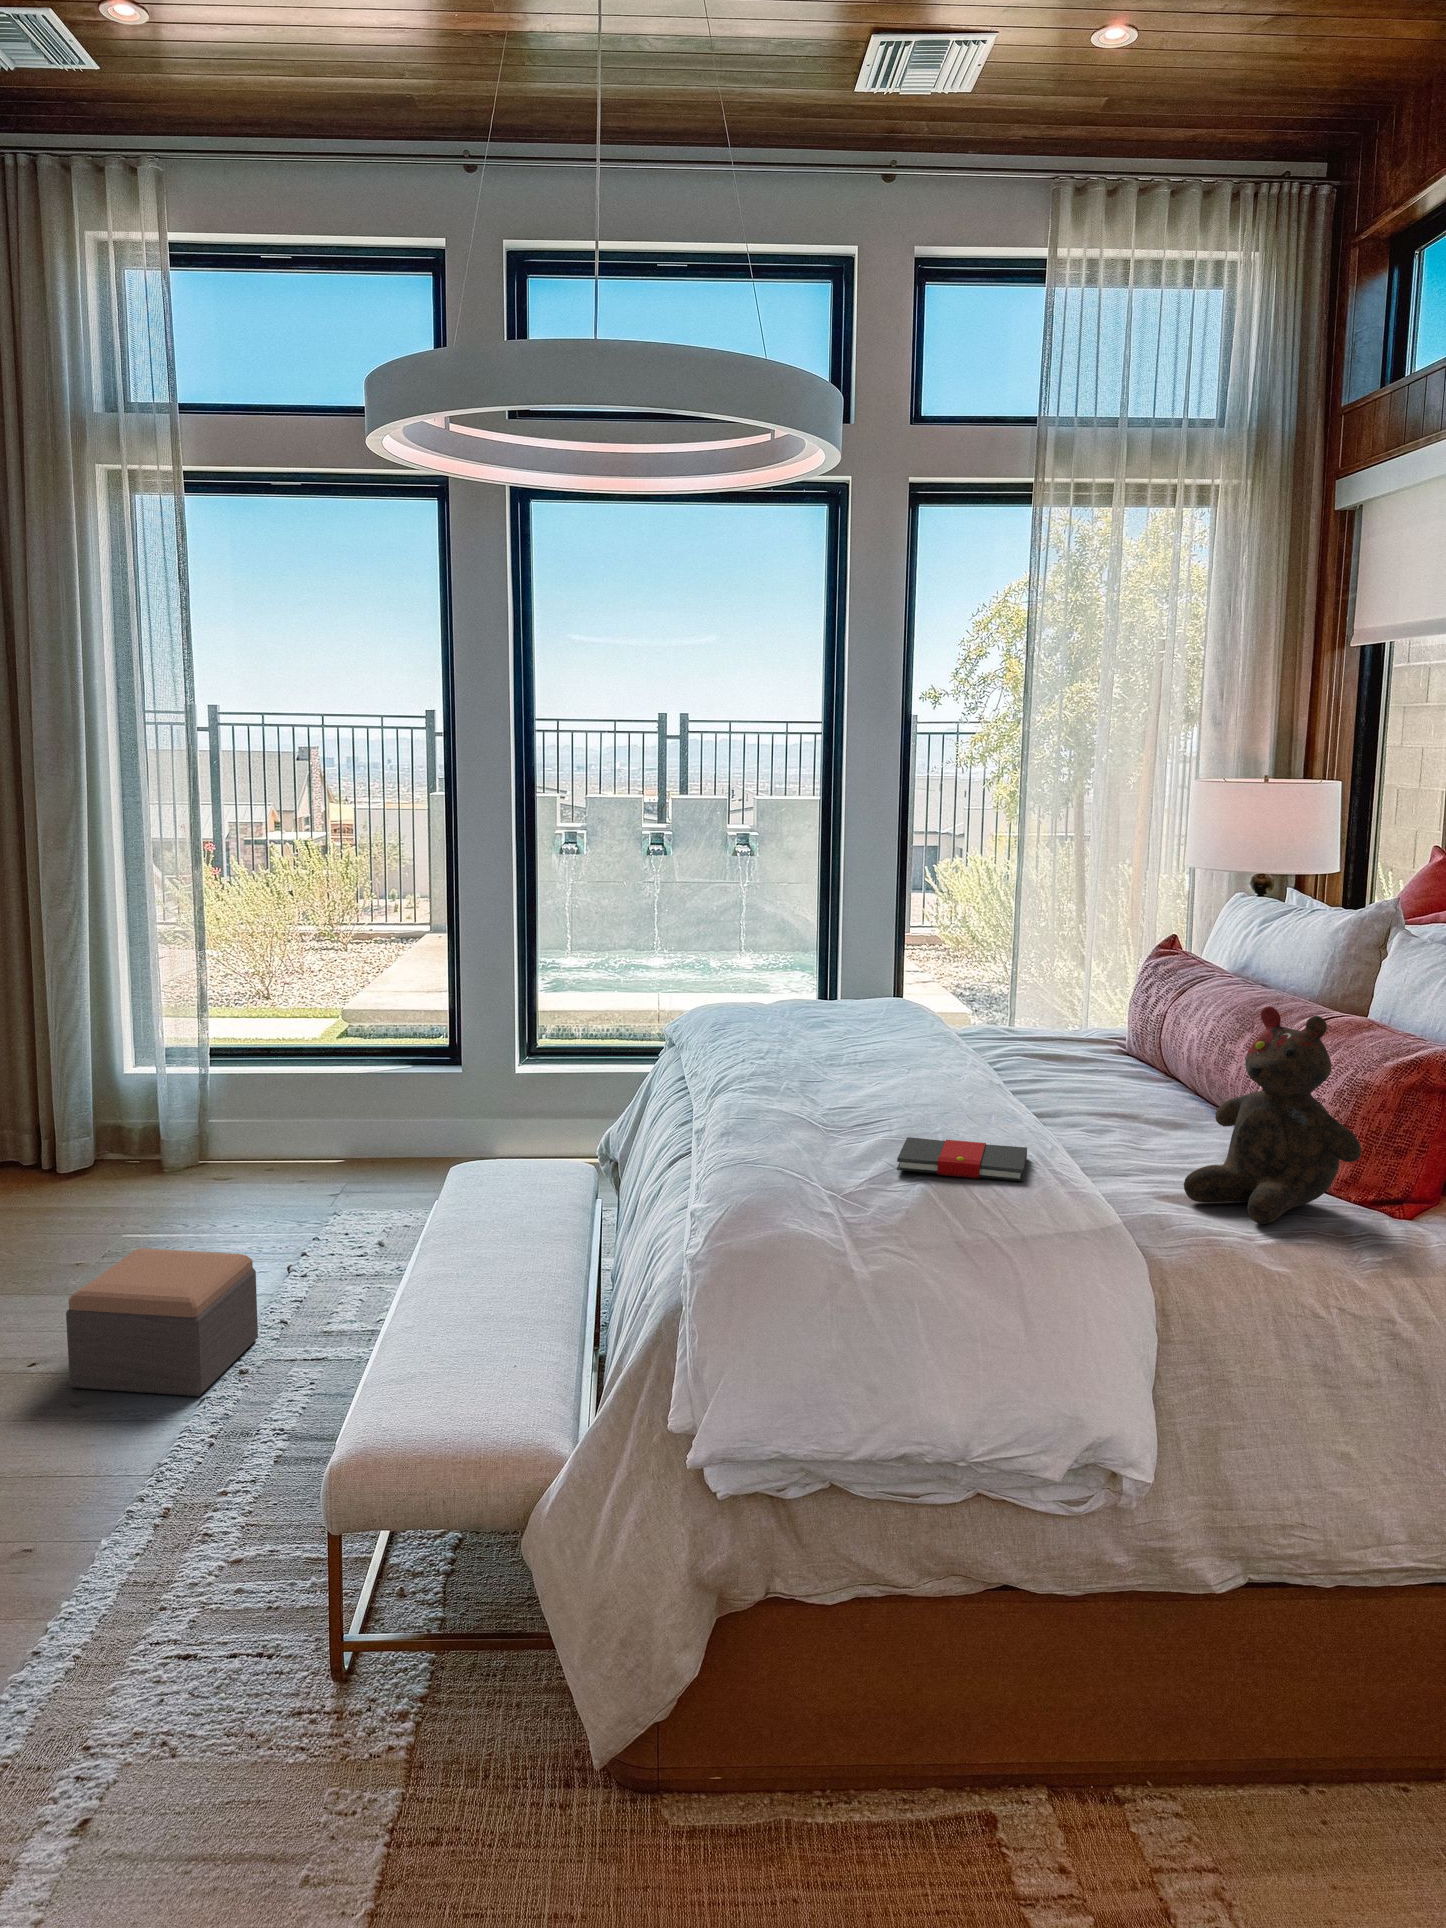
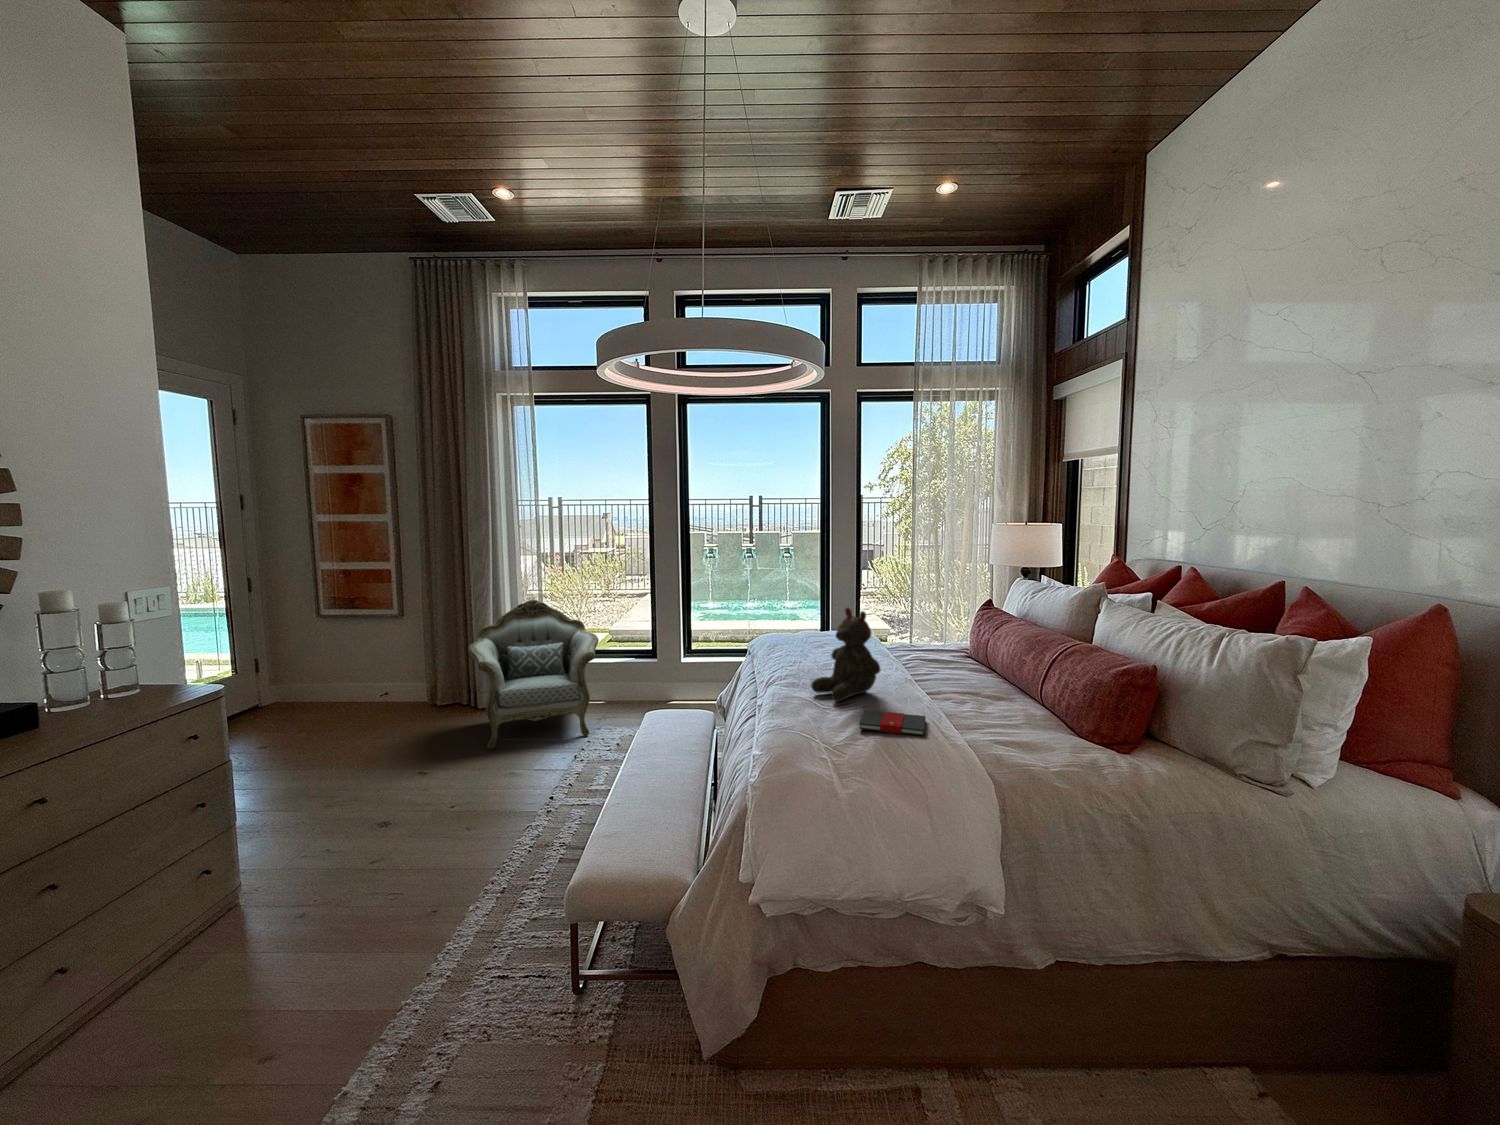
armchair: none [51,927,335,1249] -> present [468,599,599,749]
teddy bear: present [1184,1006,1361,1224] -> present [811,608,880,701]
footstool: present [66,1248,258,1396] -> none [463,753,556,827]

